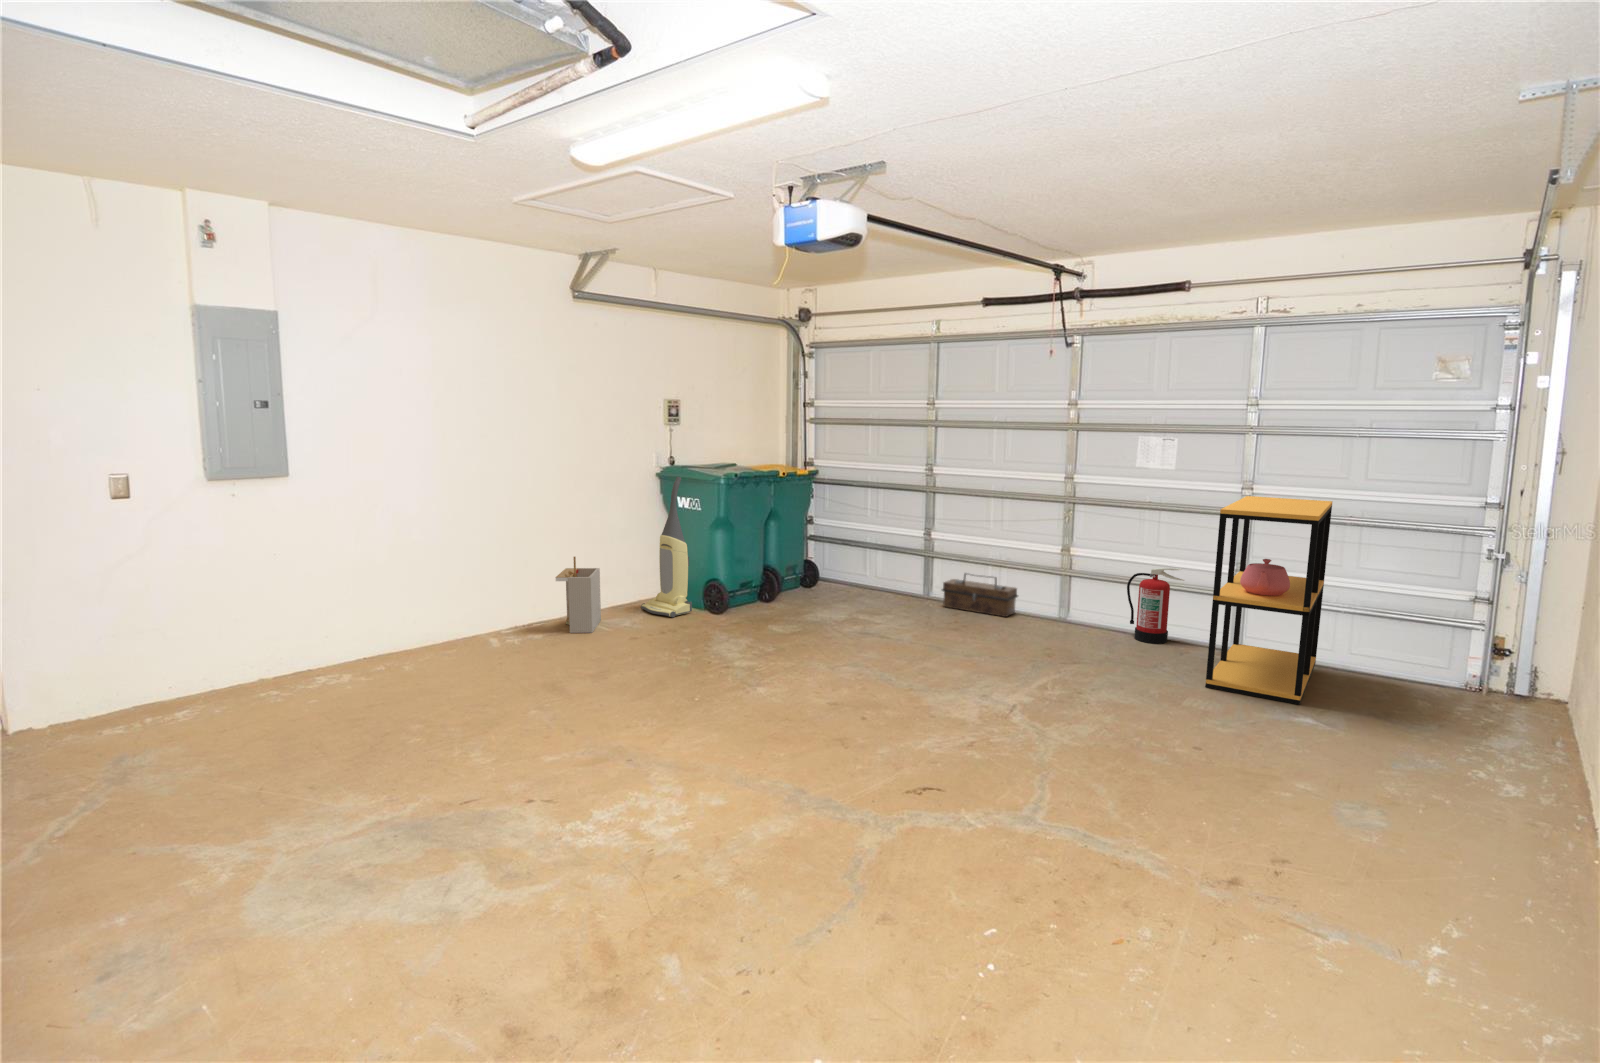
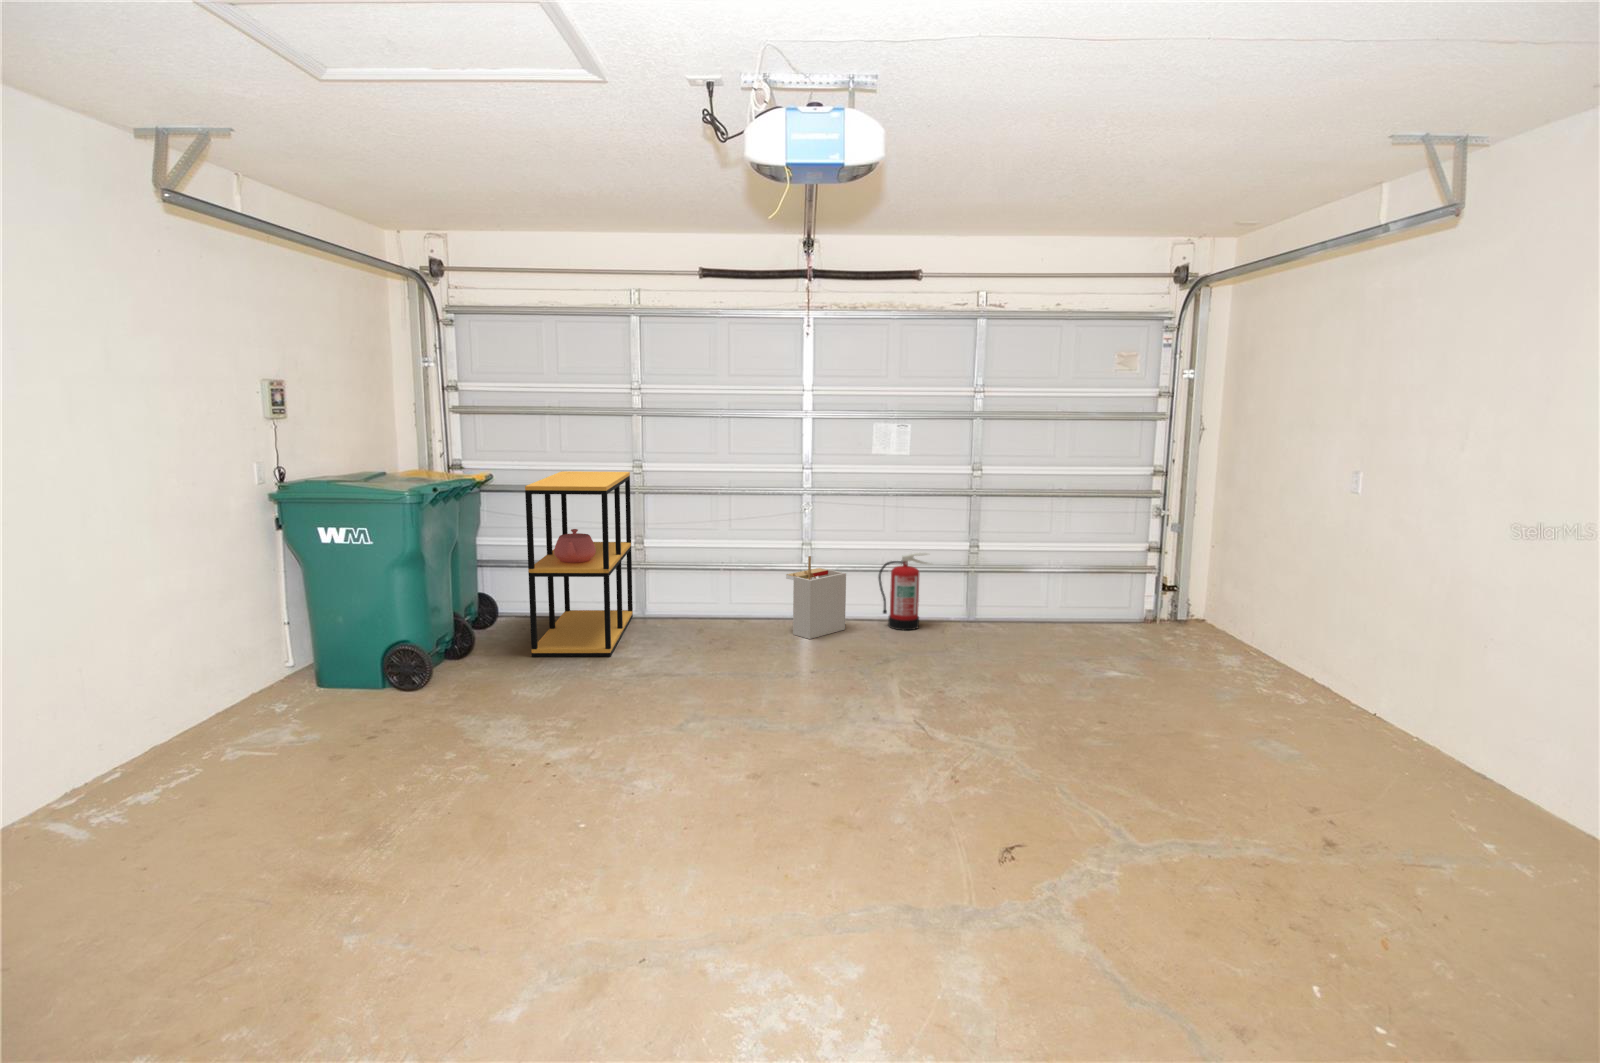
vacuum cleaner: present [641,477,692,617] -> none [276,498,369,709]
shelving unit: present [1205,496,1332,705] -> present [525,471,633,657]
storage bin: present [555,557,601,633] -> present [786,556,846,639]
toolbox: present [942,573,1018,617] -> none [674,583,758,626]

